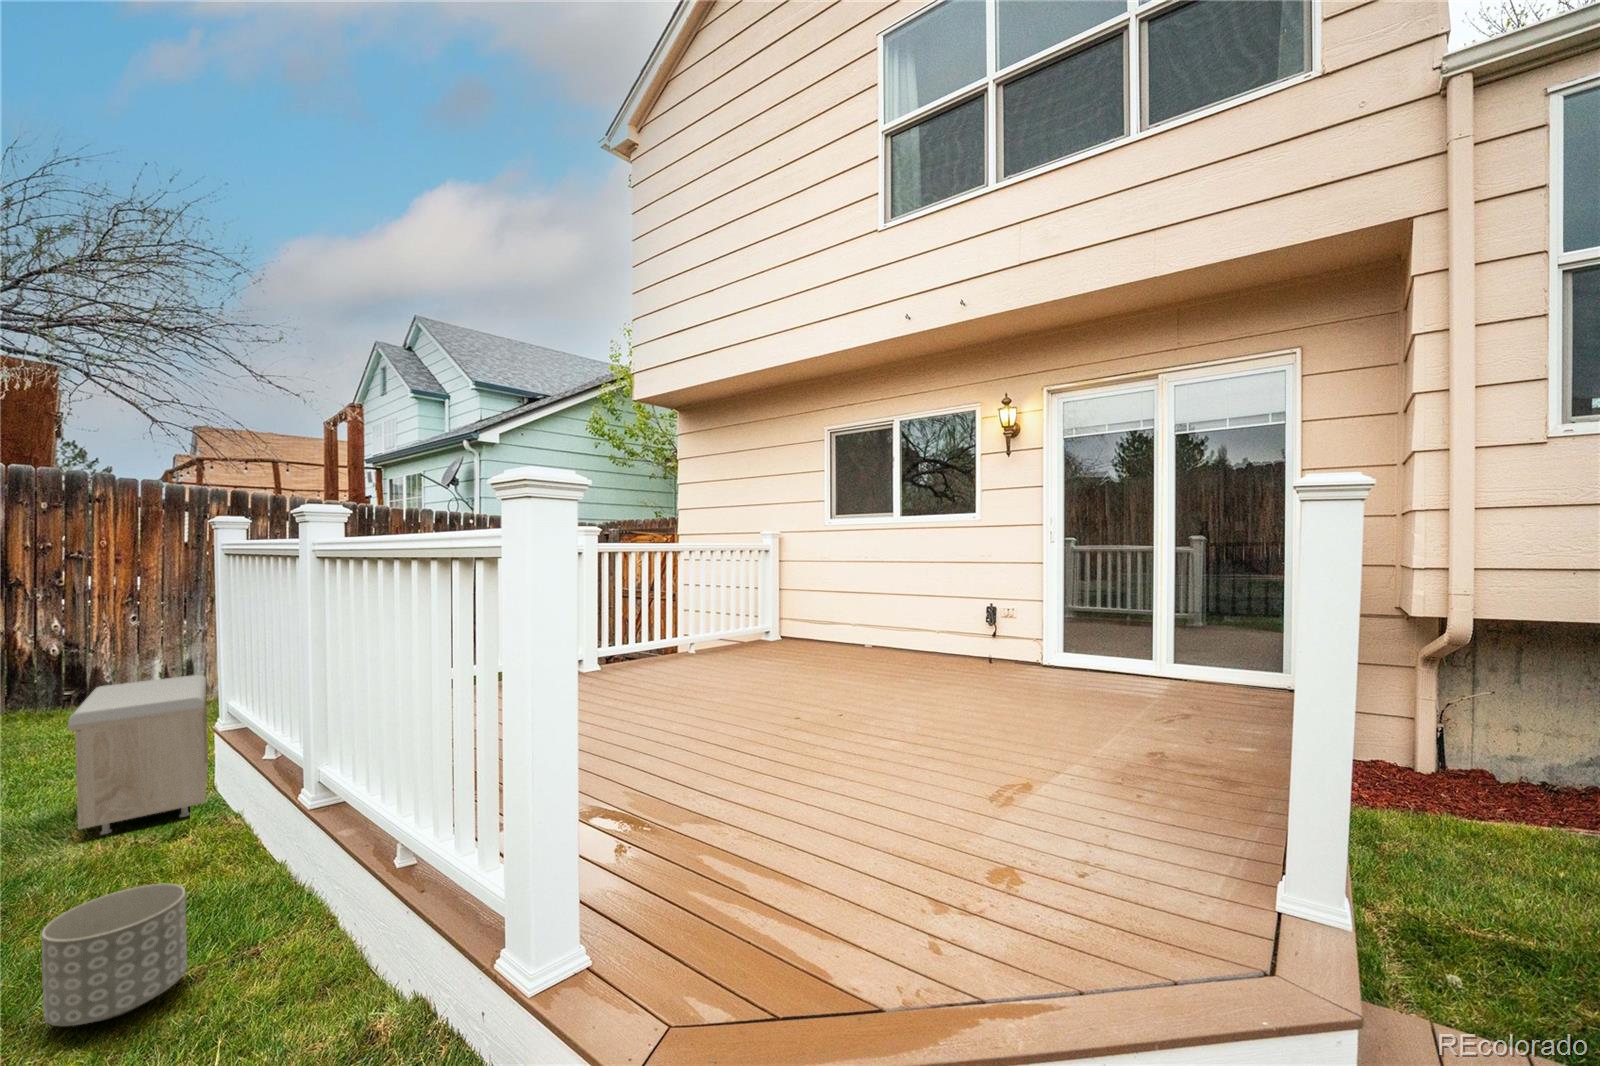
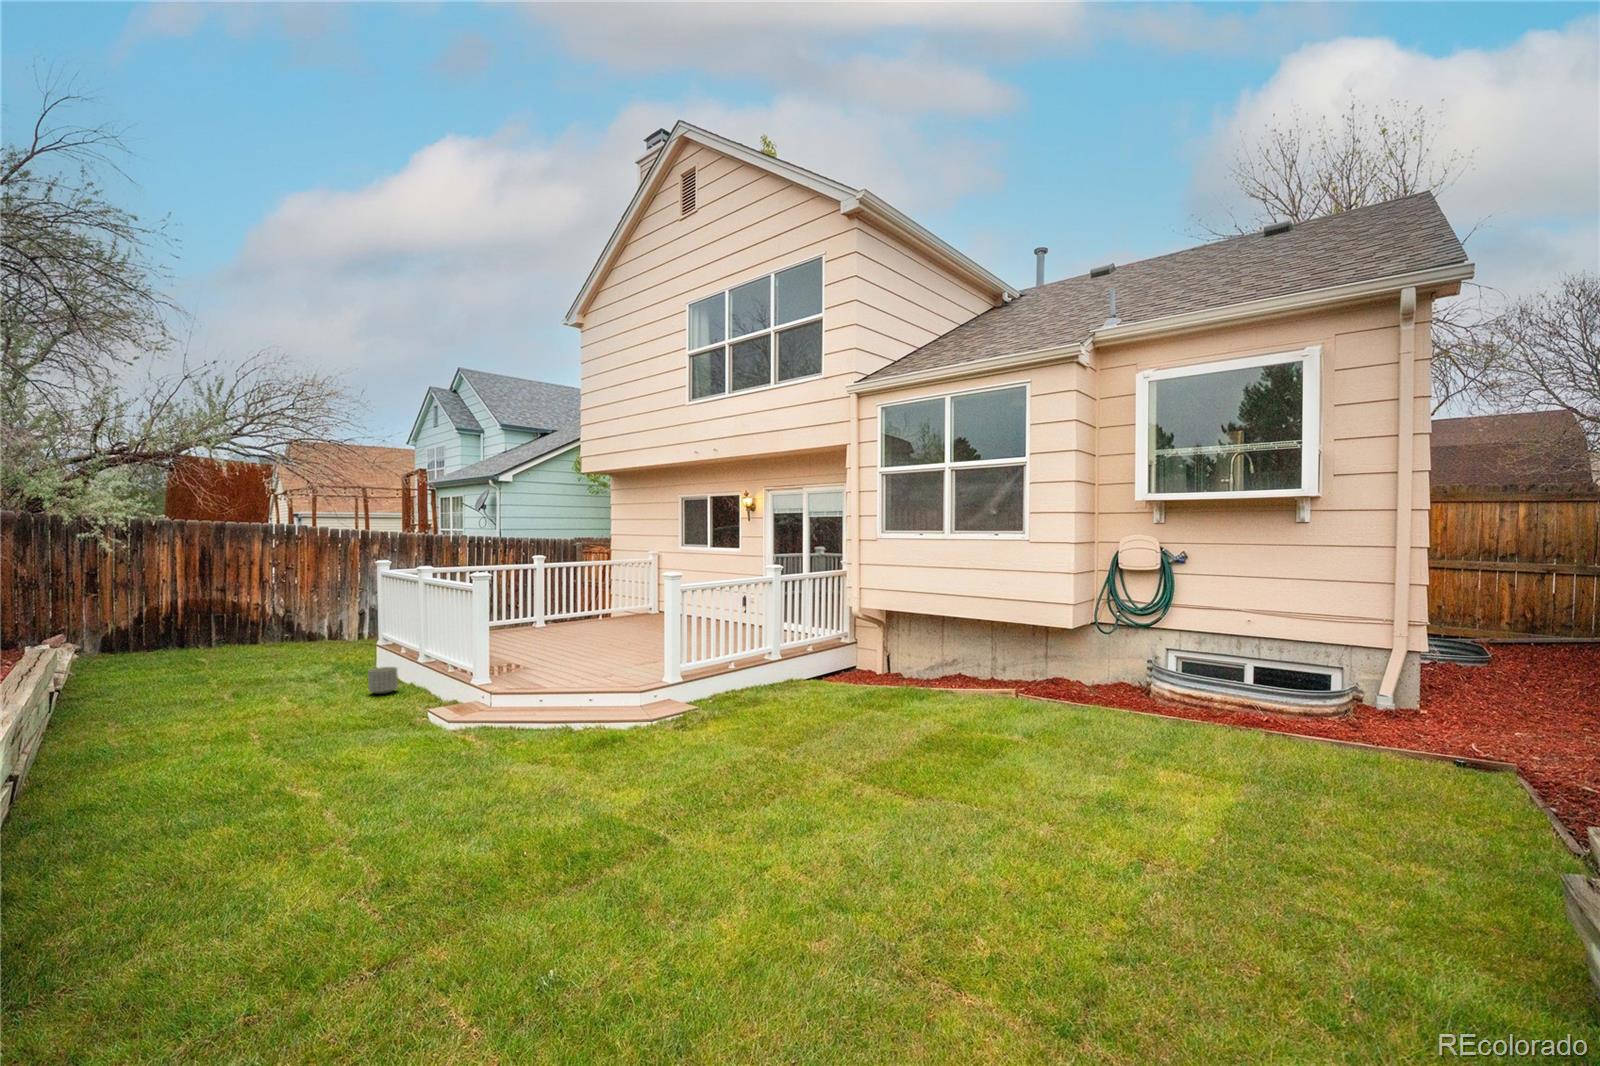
storage bench: present [68,675,208,835] -> none [338,620,382,672]

